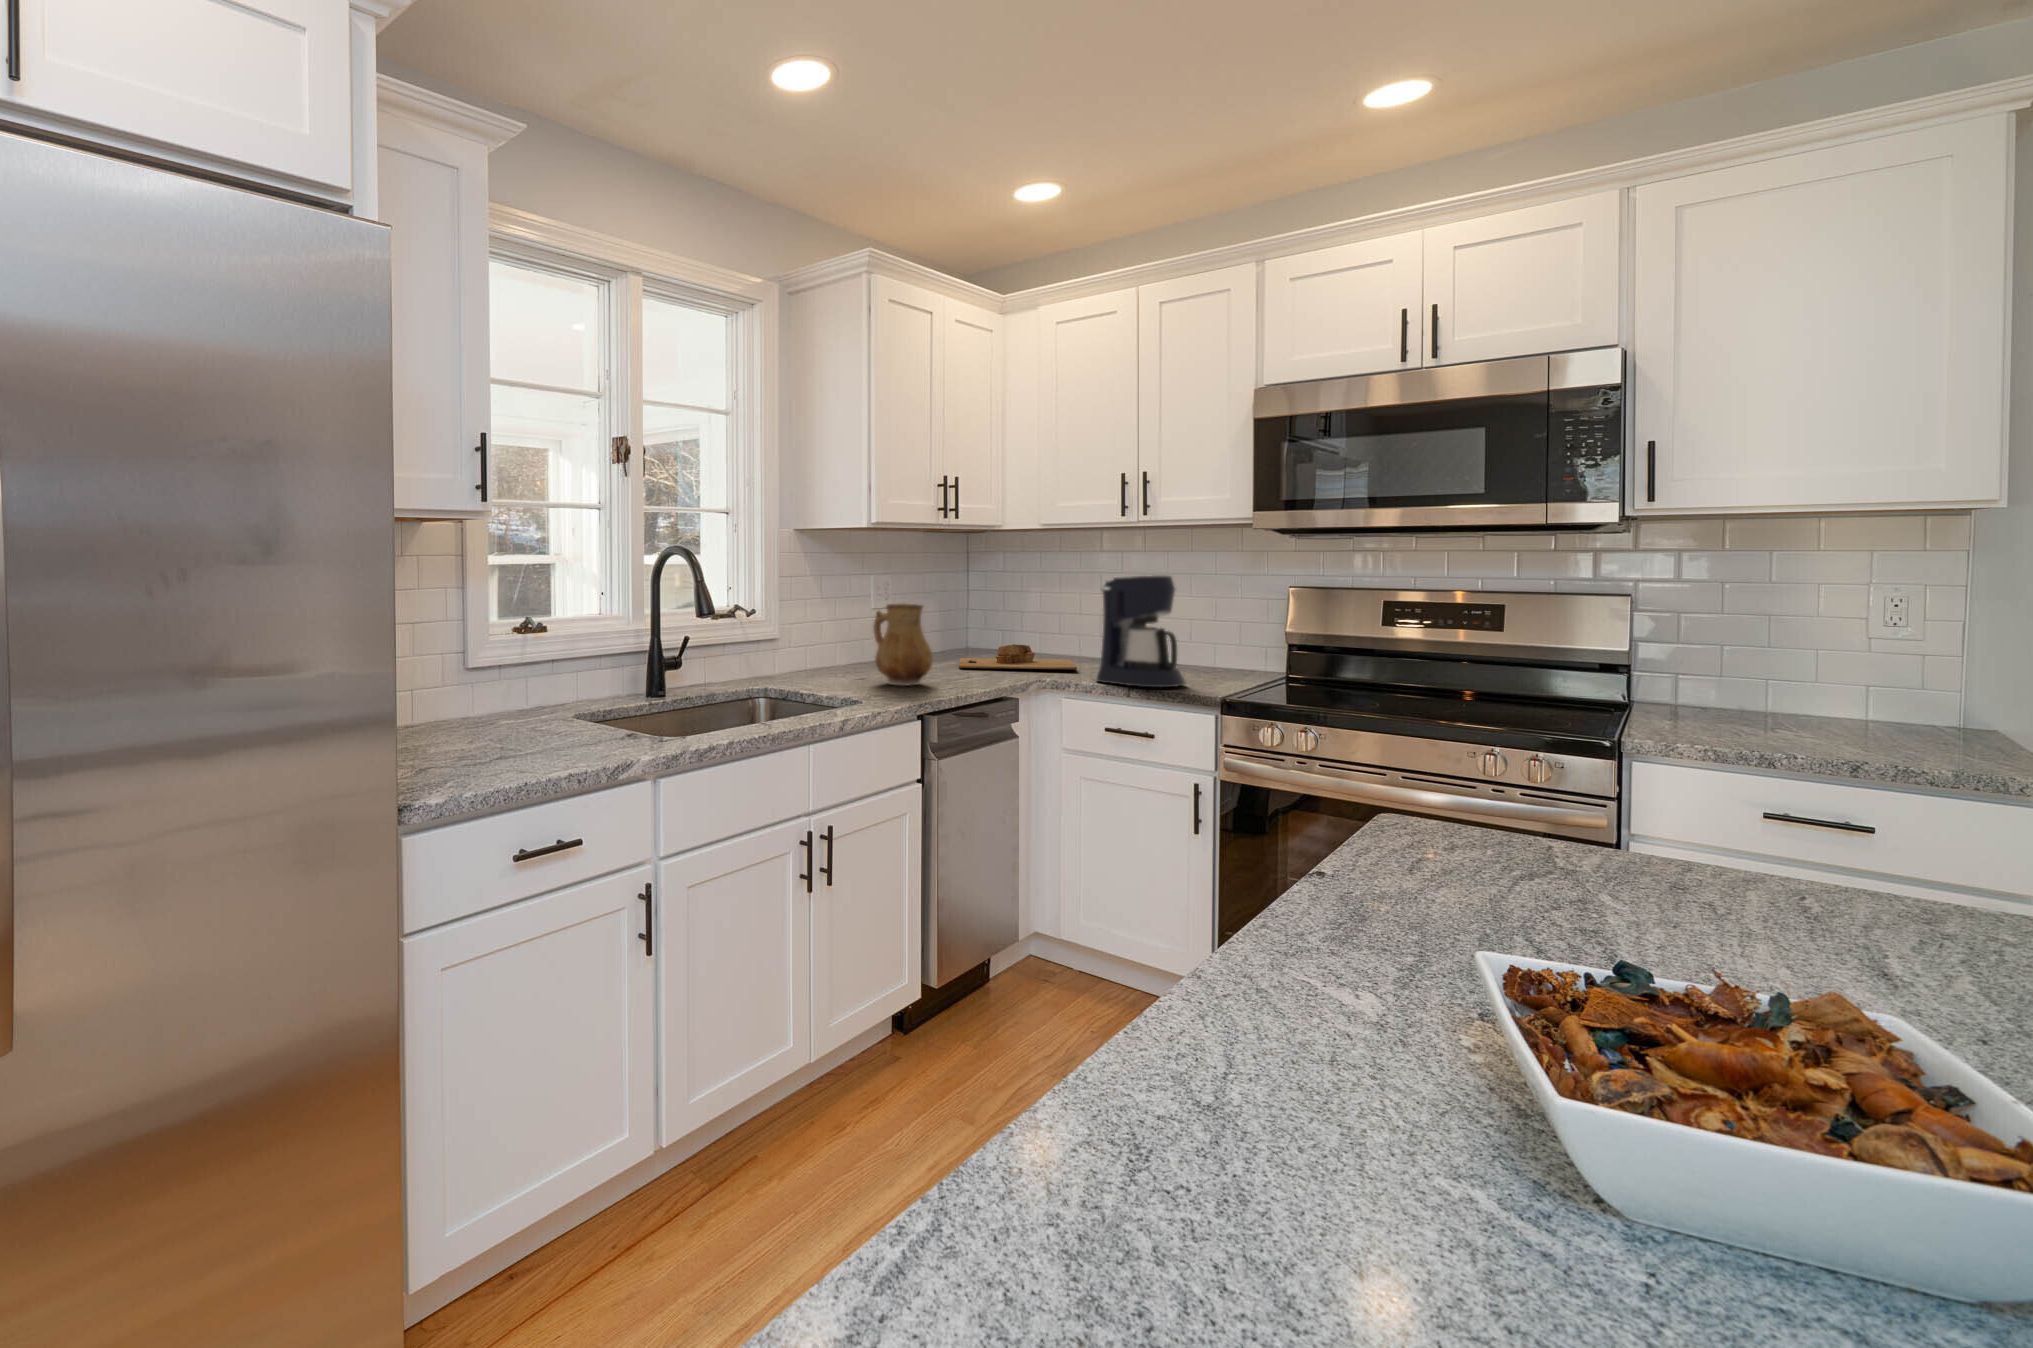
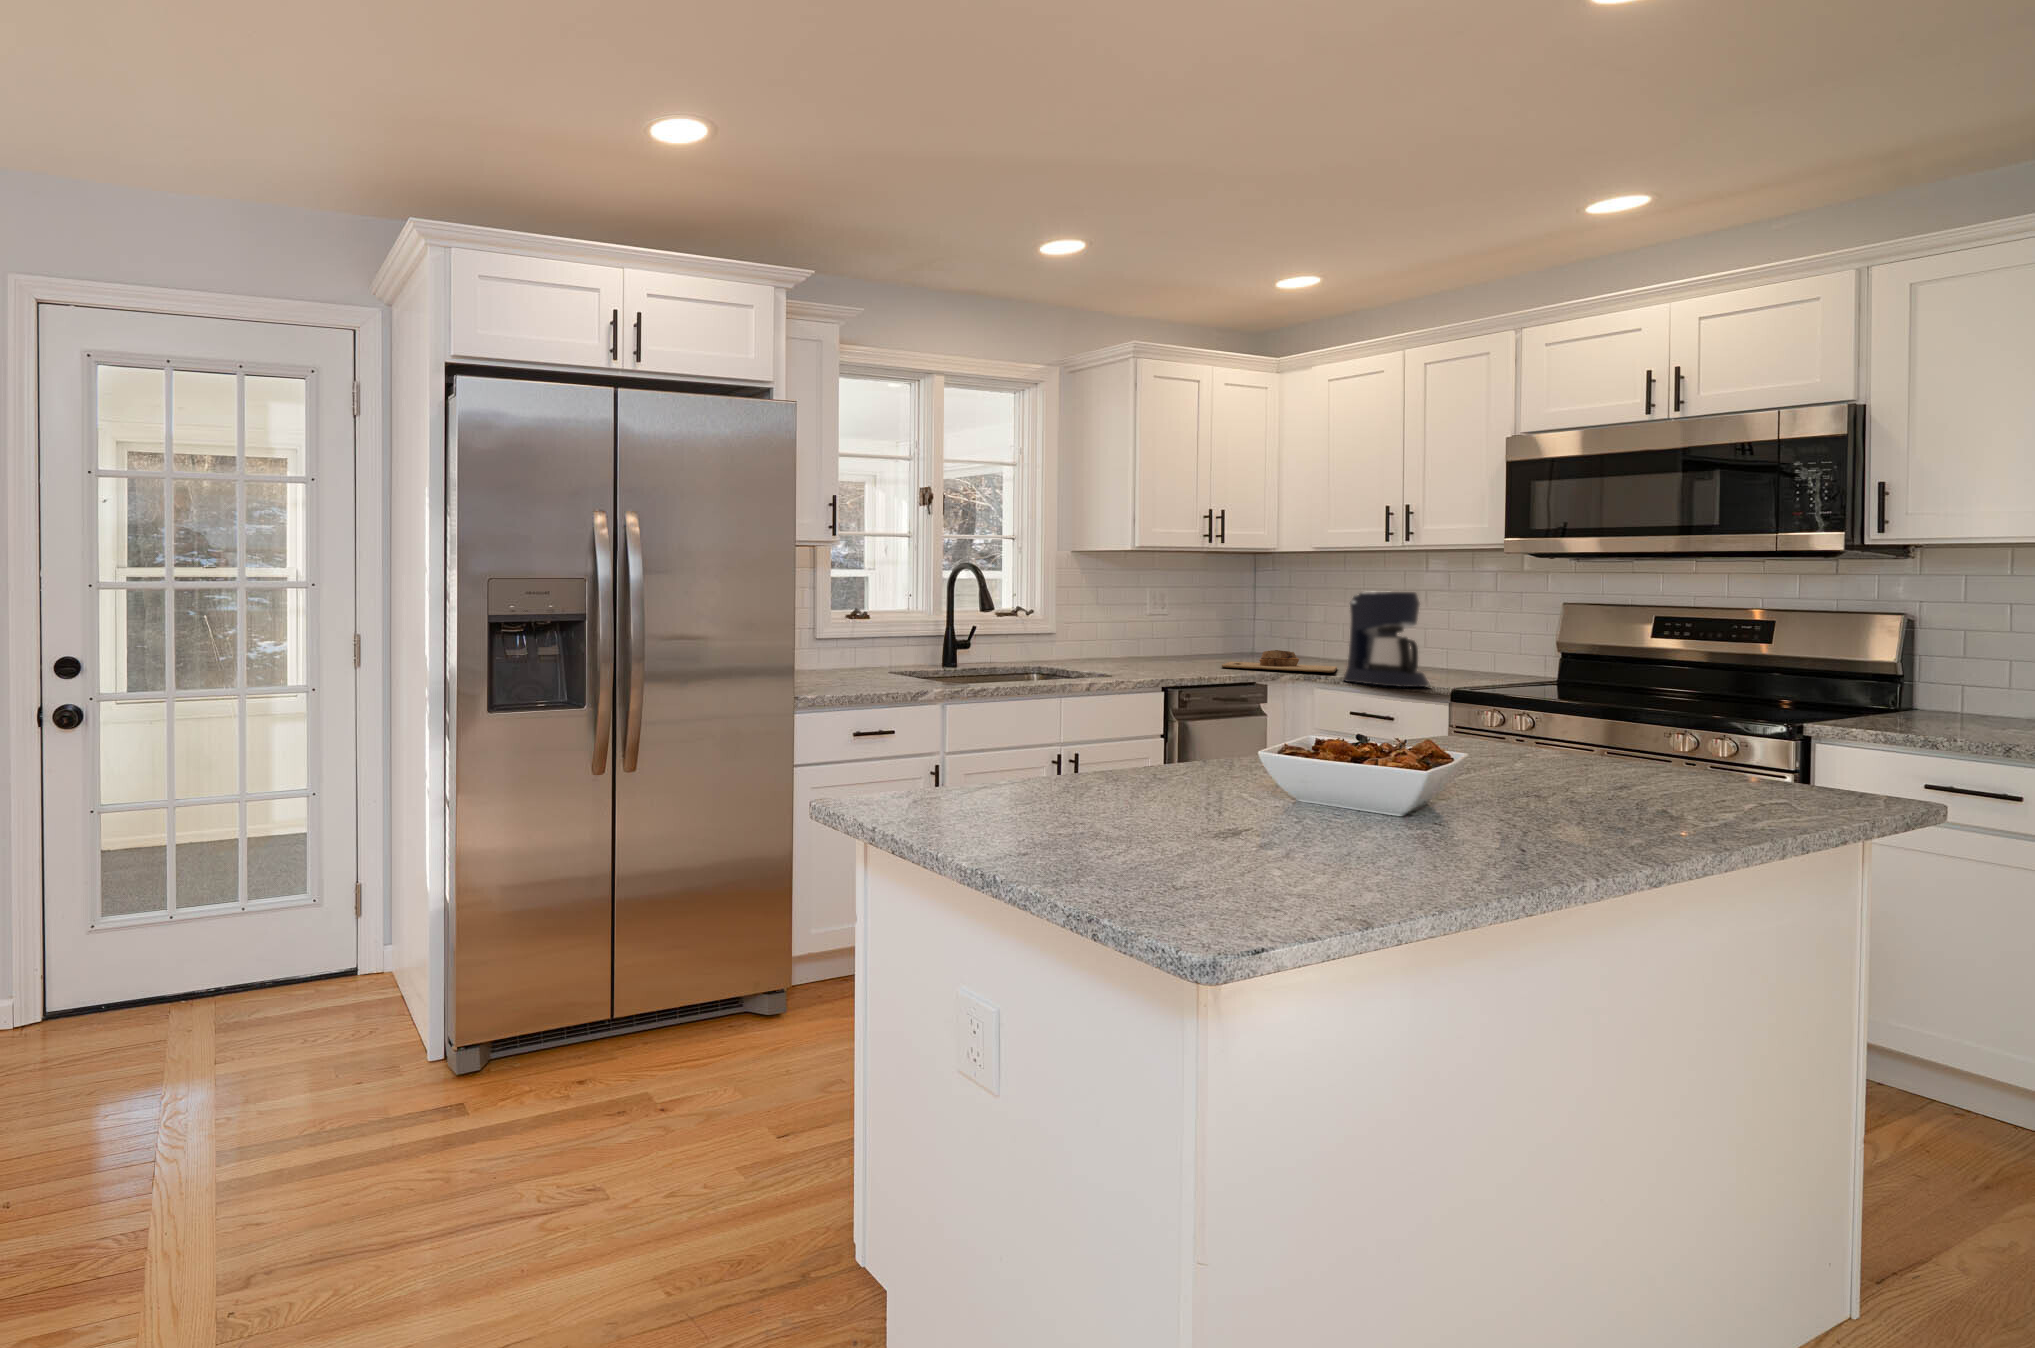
ceramic pitcher: present [873,604,933,686] -> none [1134,610,1184,675]

